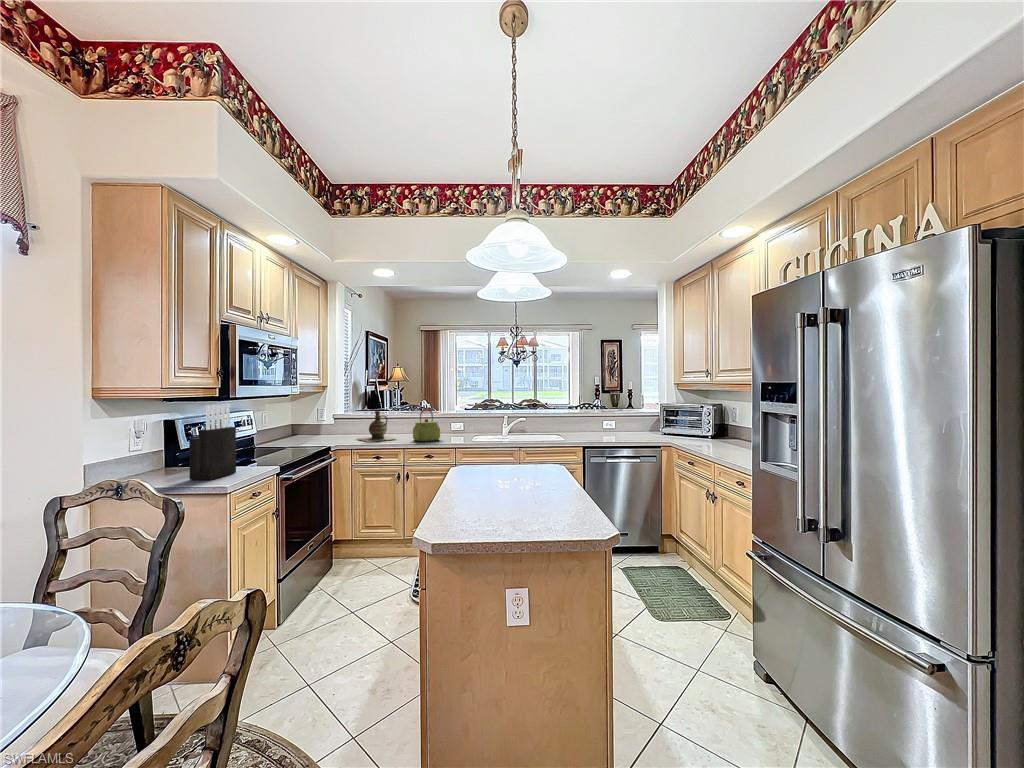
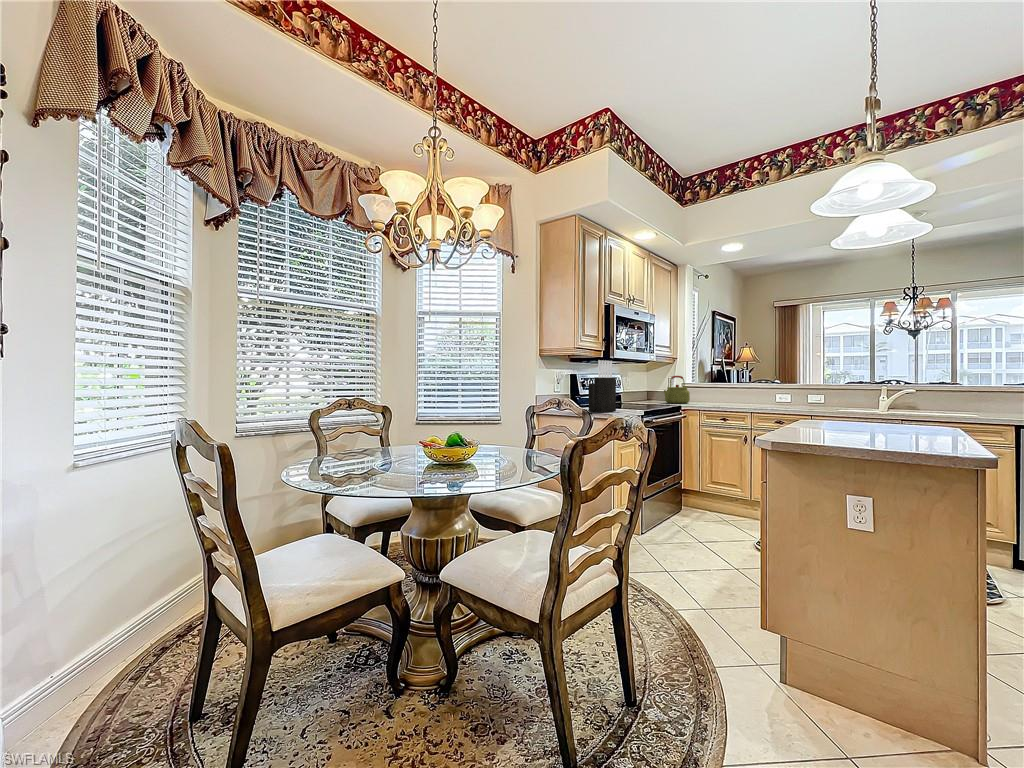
kettle: present [413,409,440,441] -> present [664,376,690,403]
ceramic jug: present [357,411,397,442] -> none [704,378,744,405]

